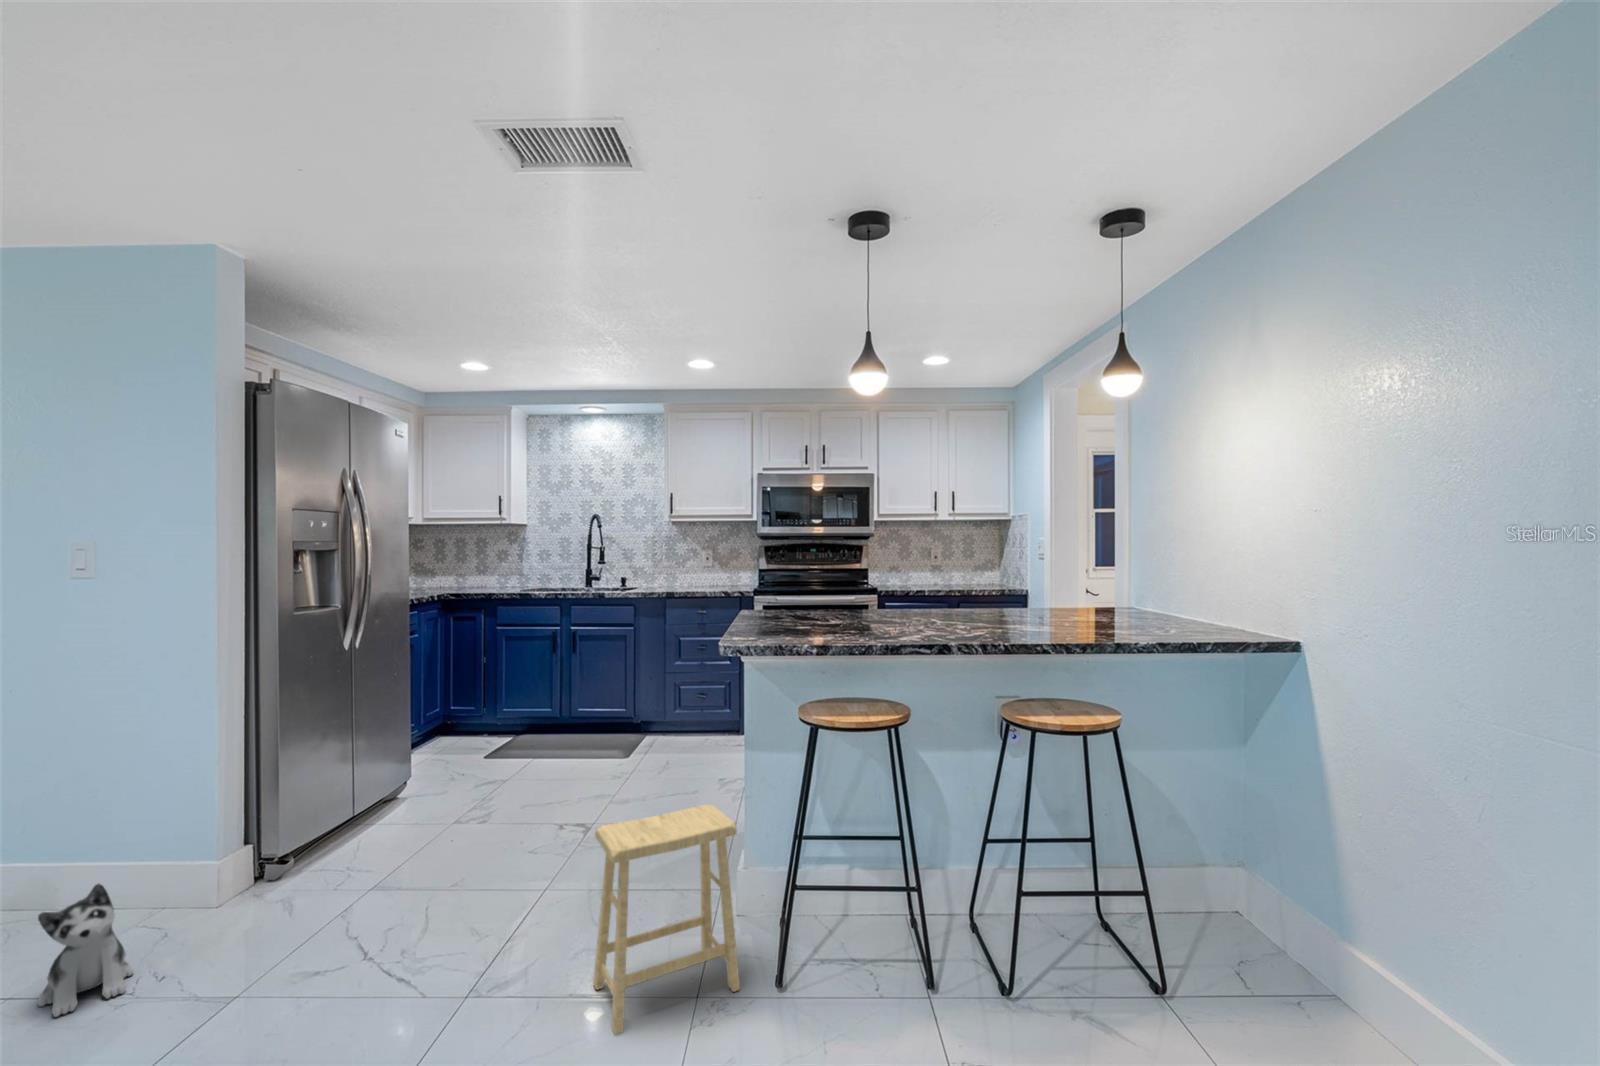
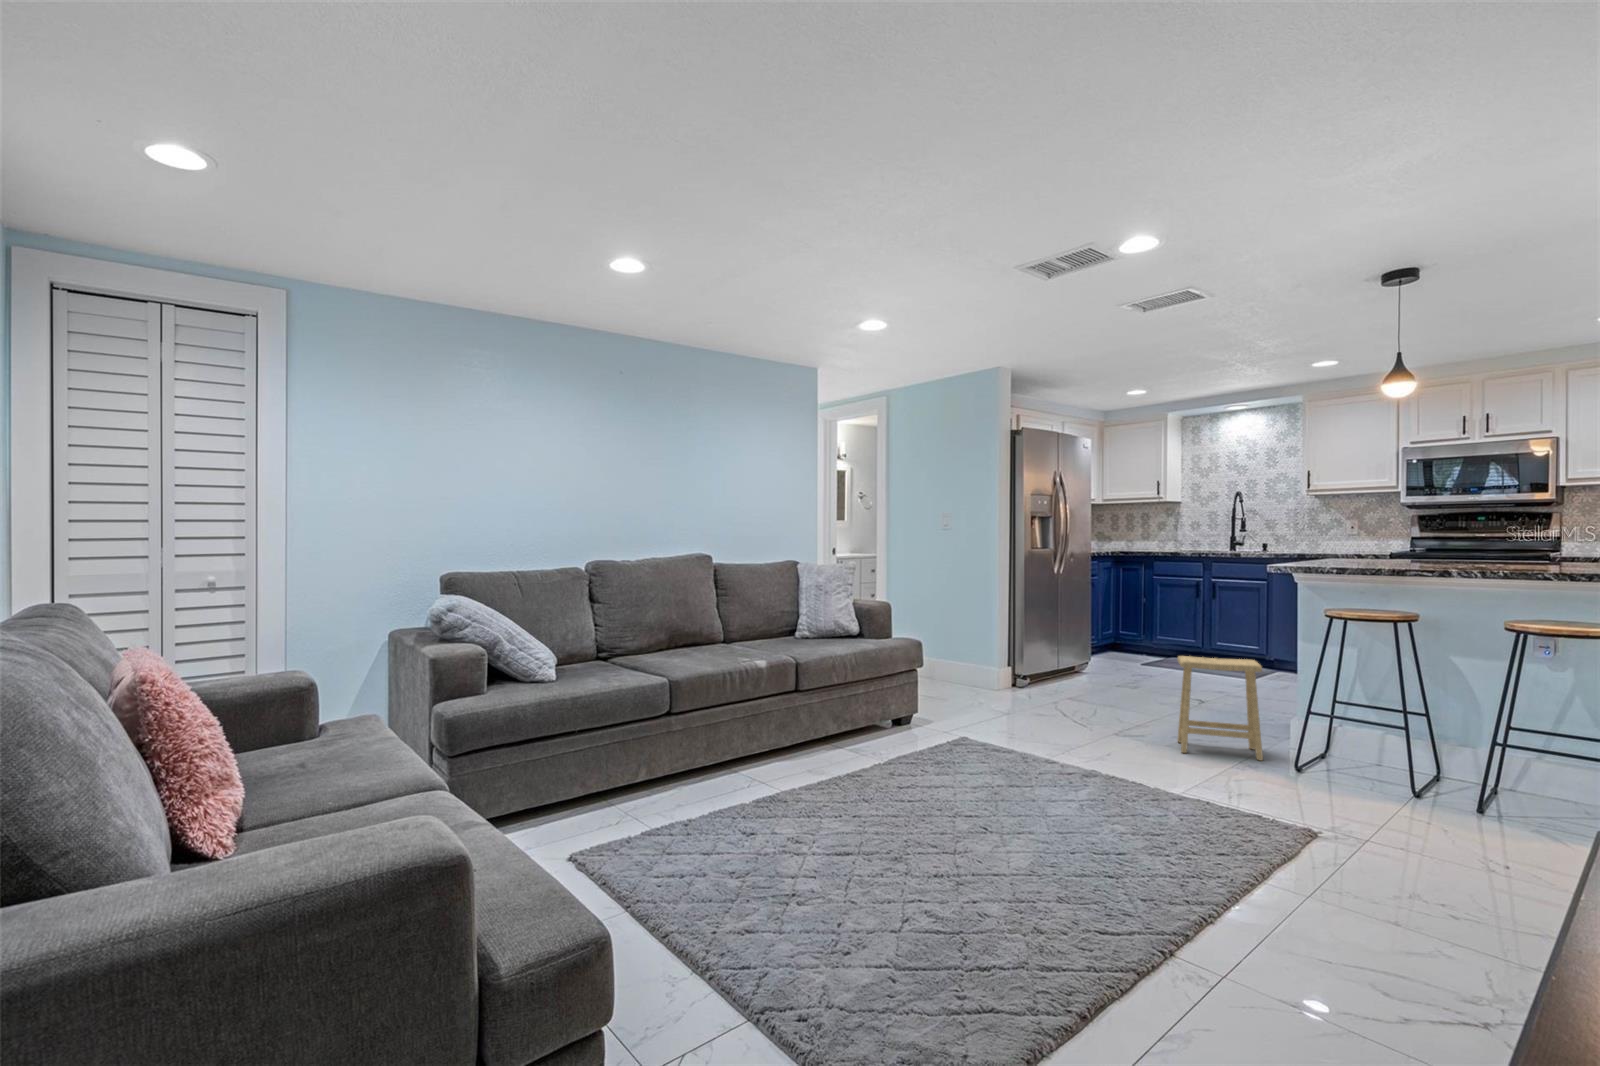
plush toy: present [38,883,134,1017] -> none [949,652,978,699]

